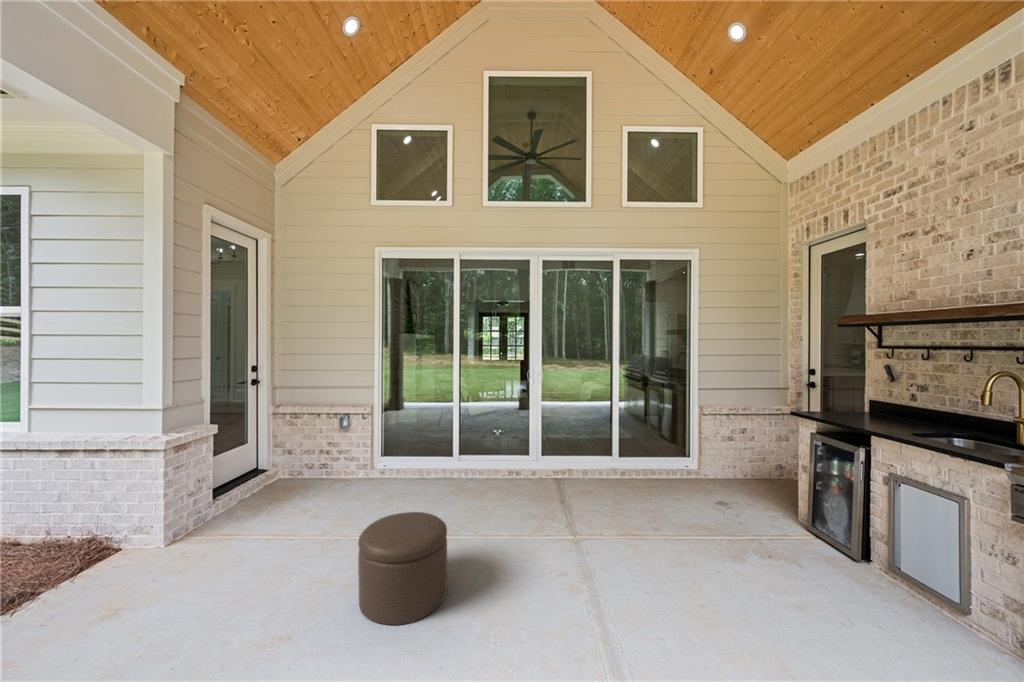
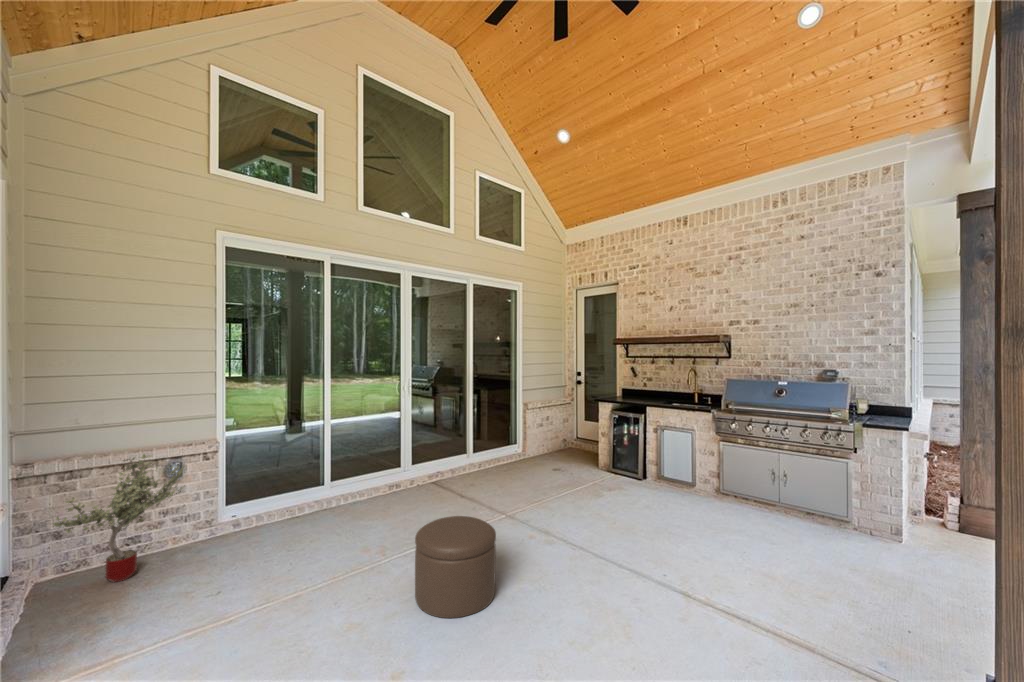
potted tree: none [273,409,335,490] -> present [53,454,184,582]

